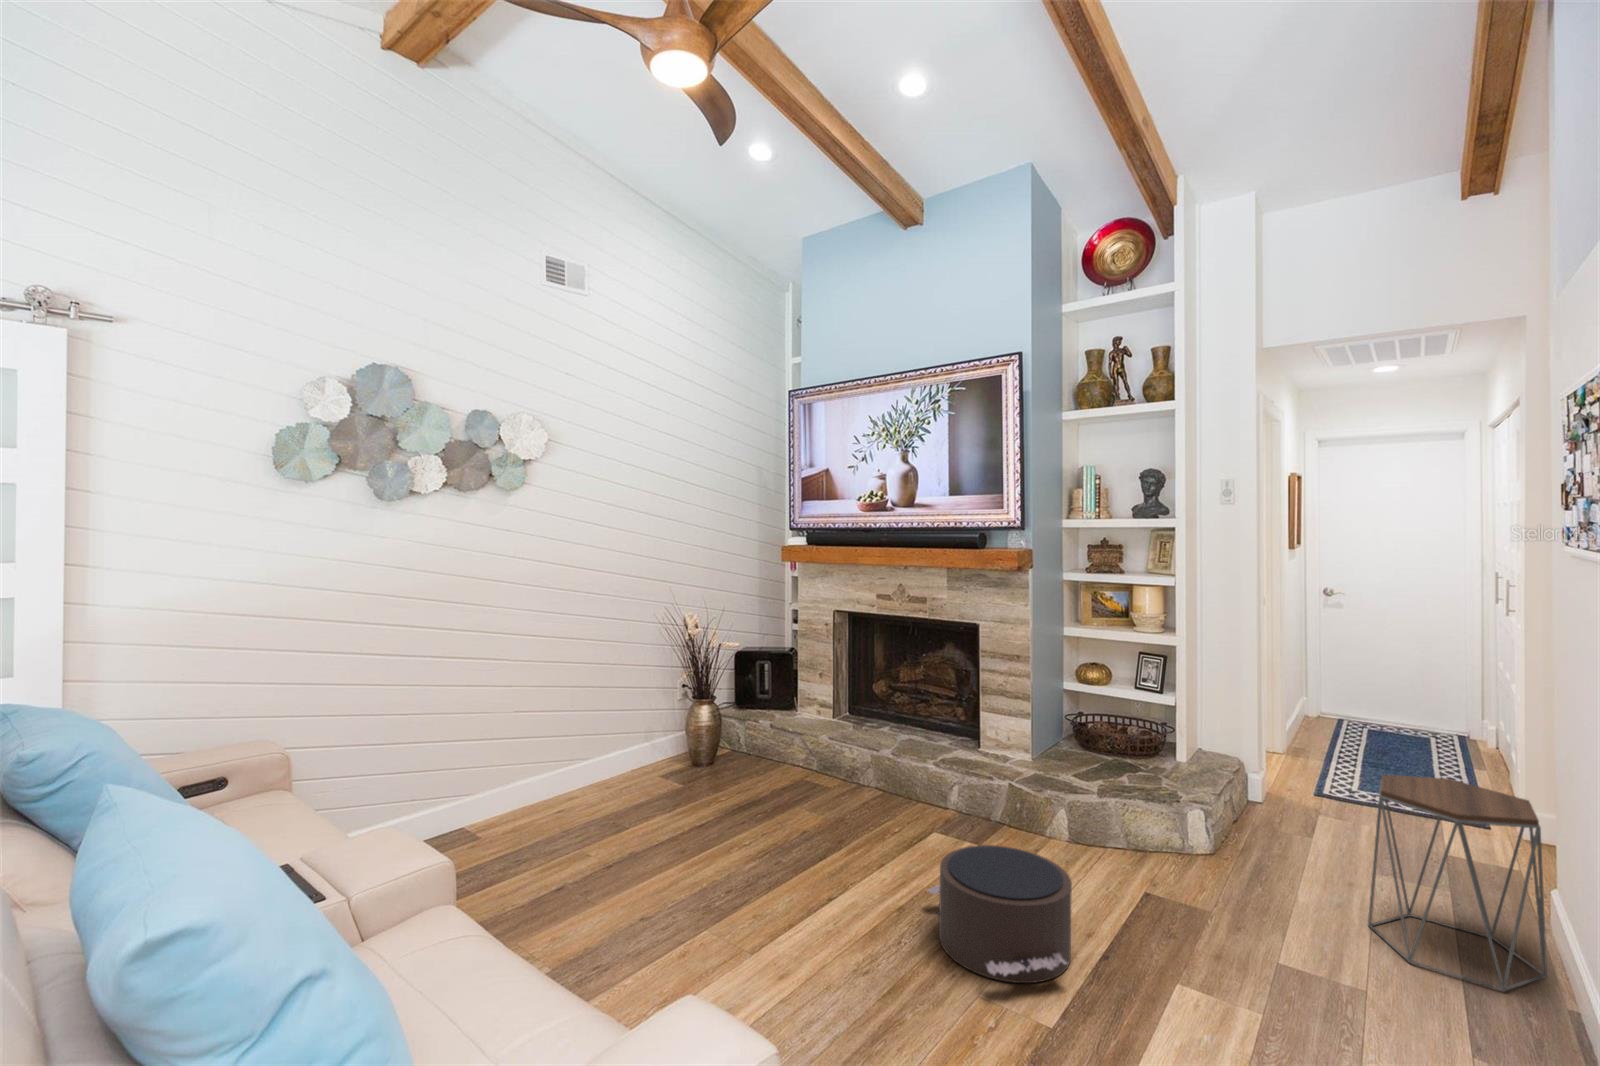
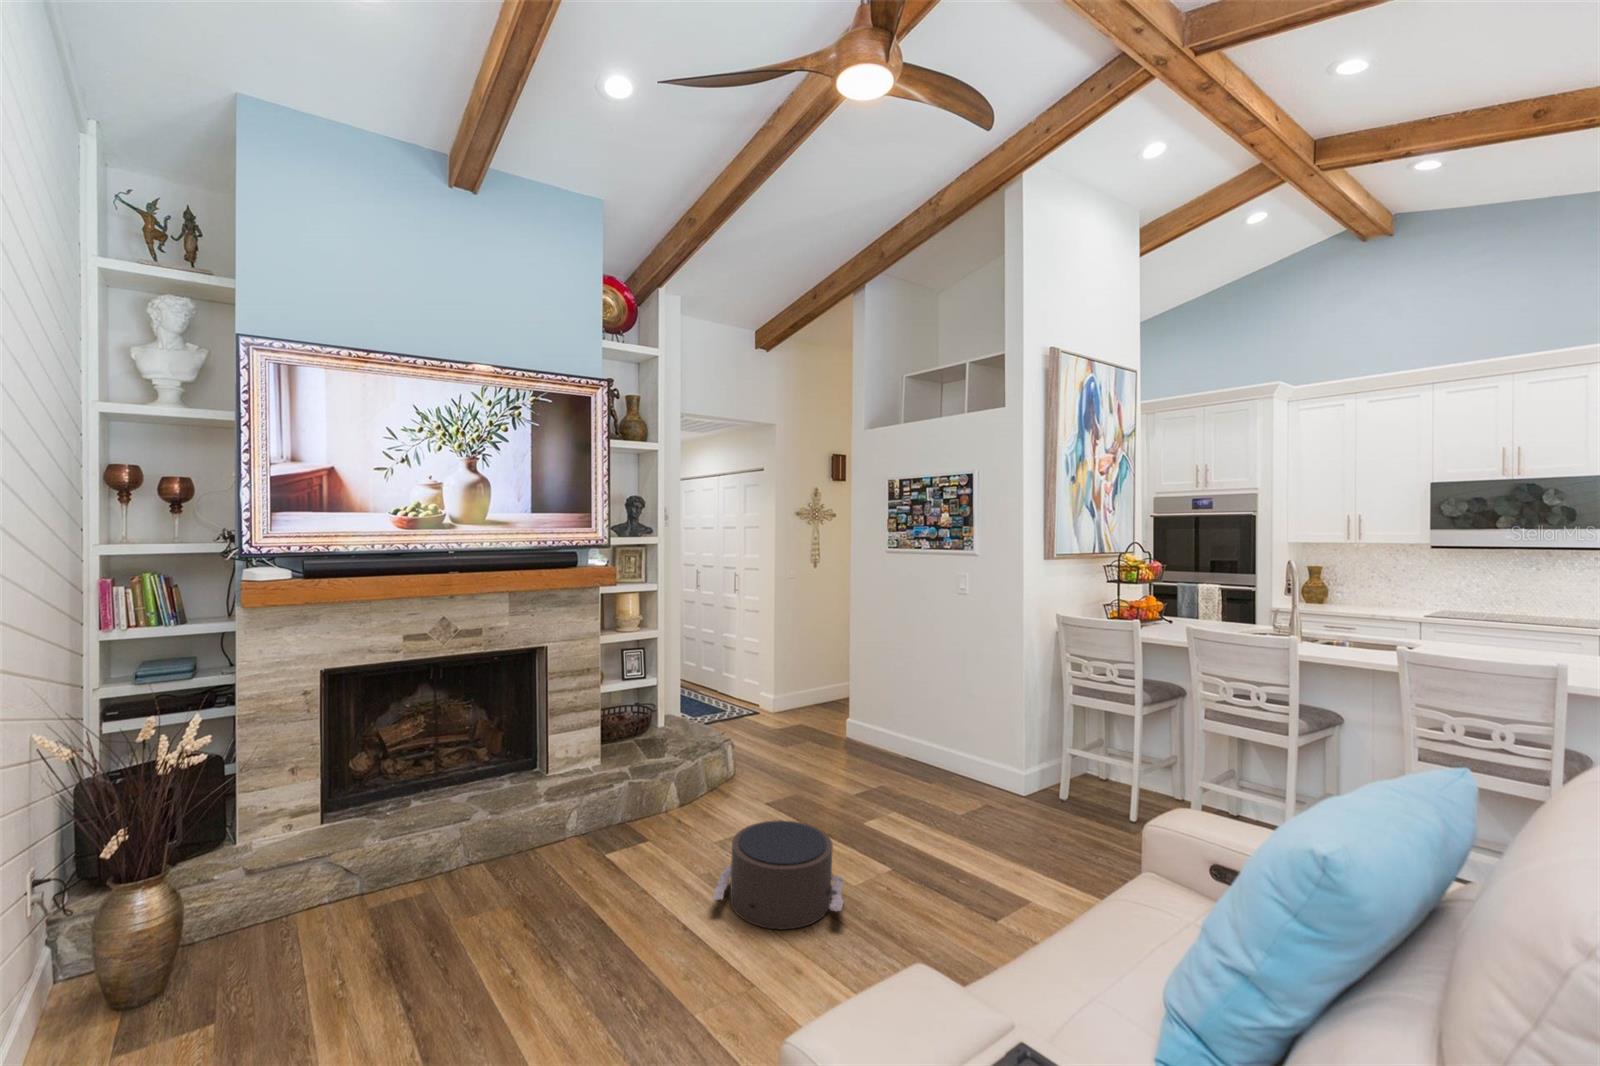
side table: present [1368,775,1547,991] -> none [828,686,896,788]

